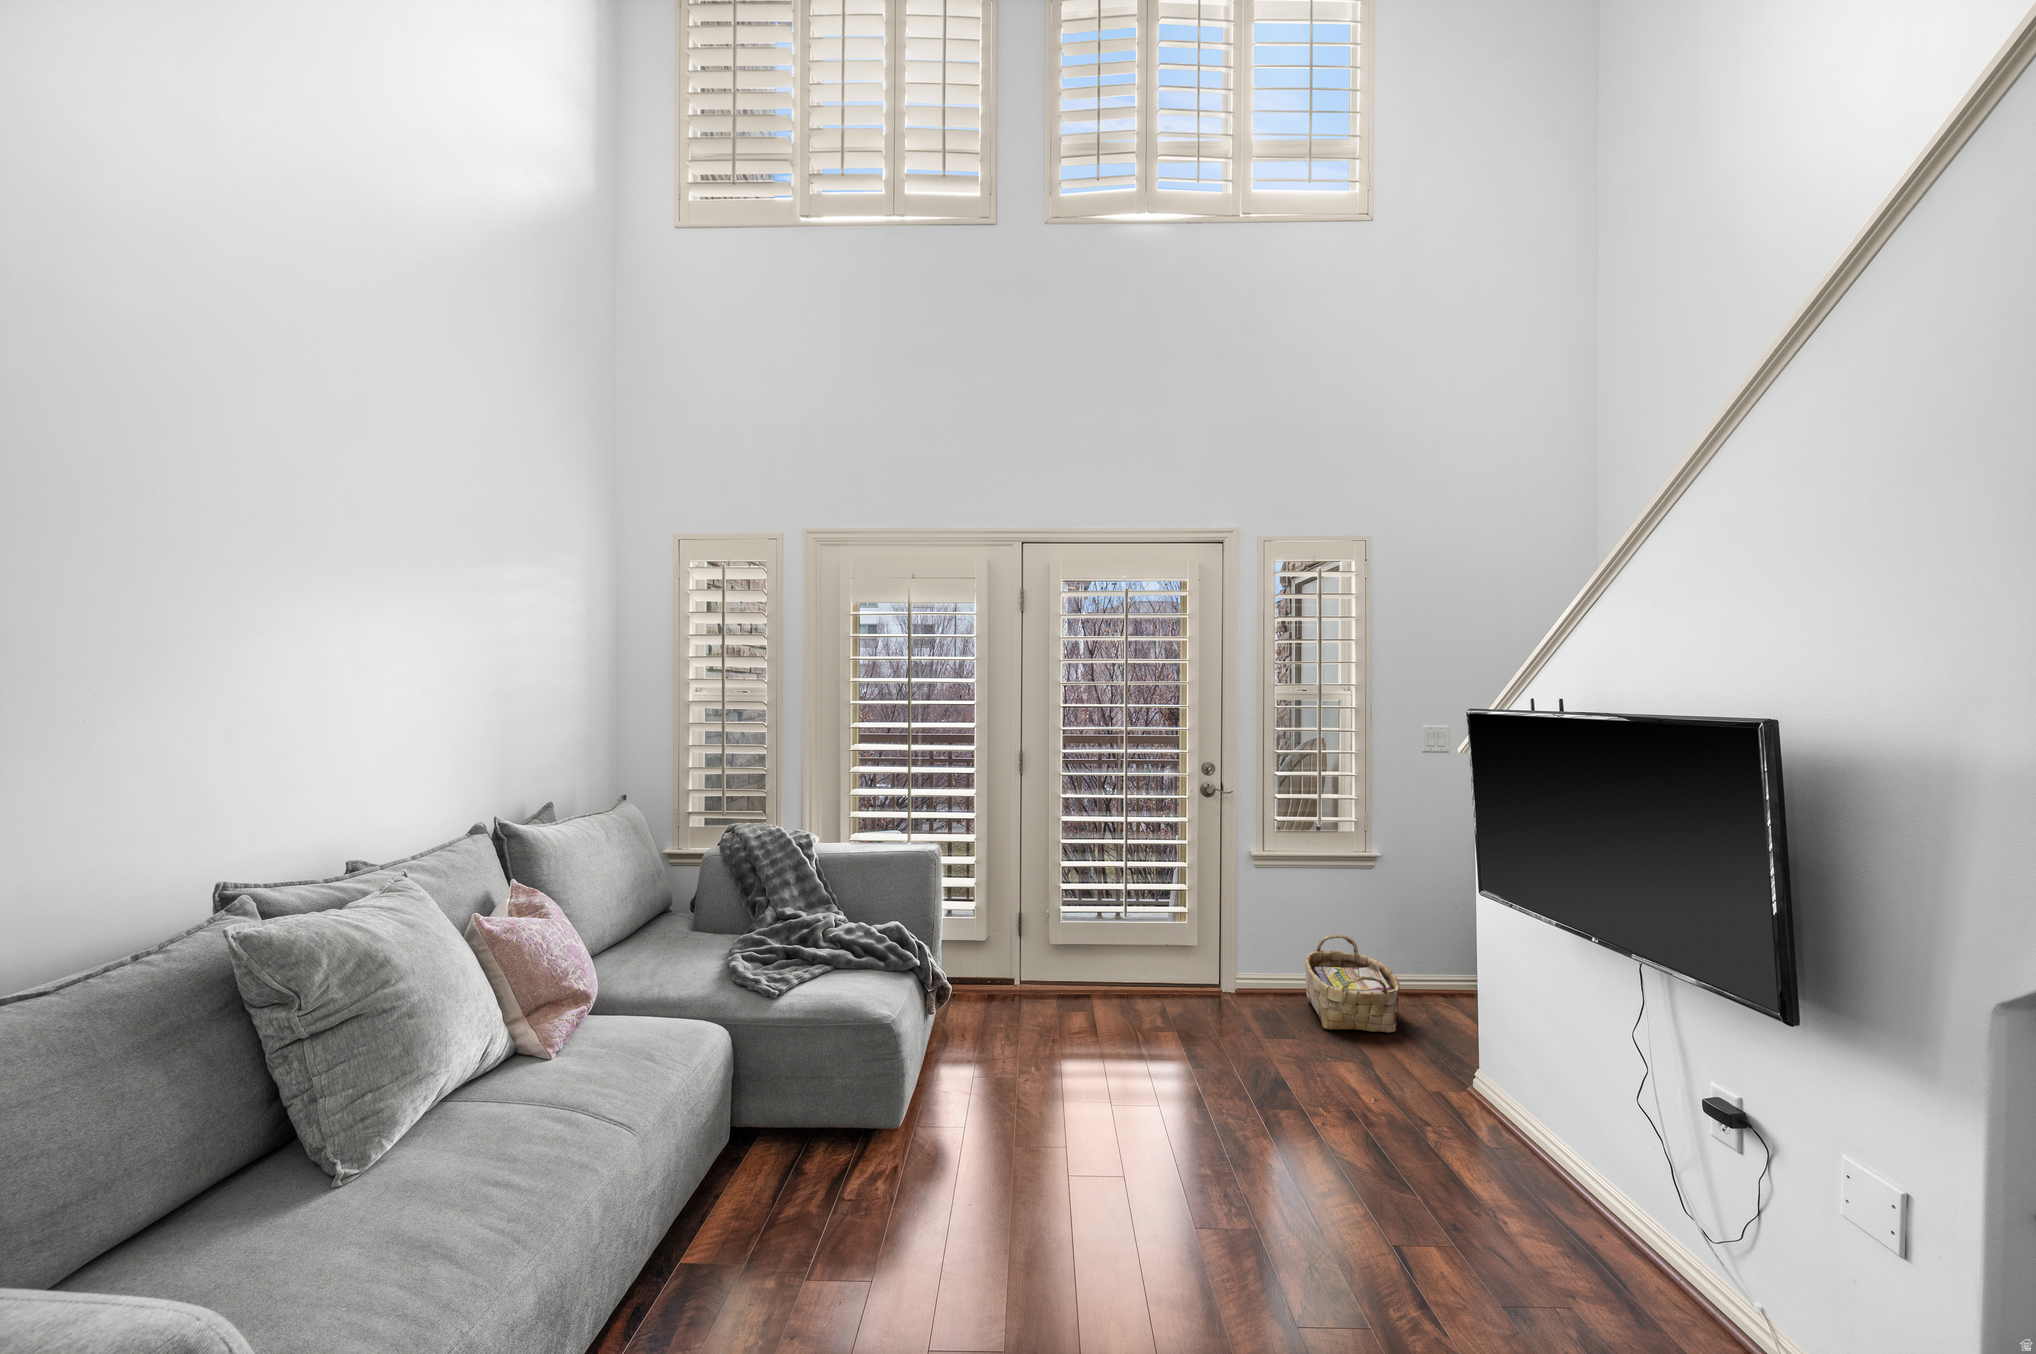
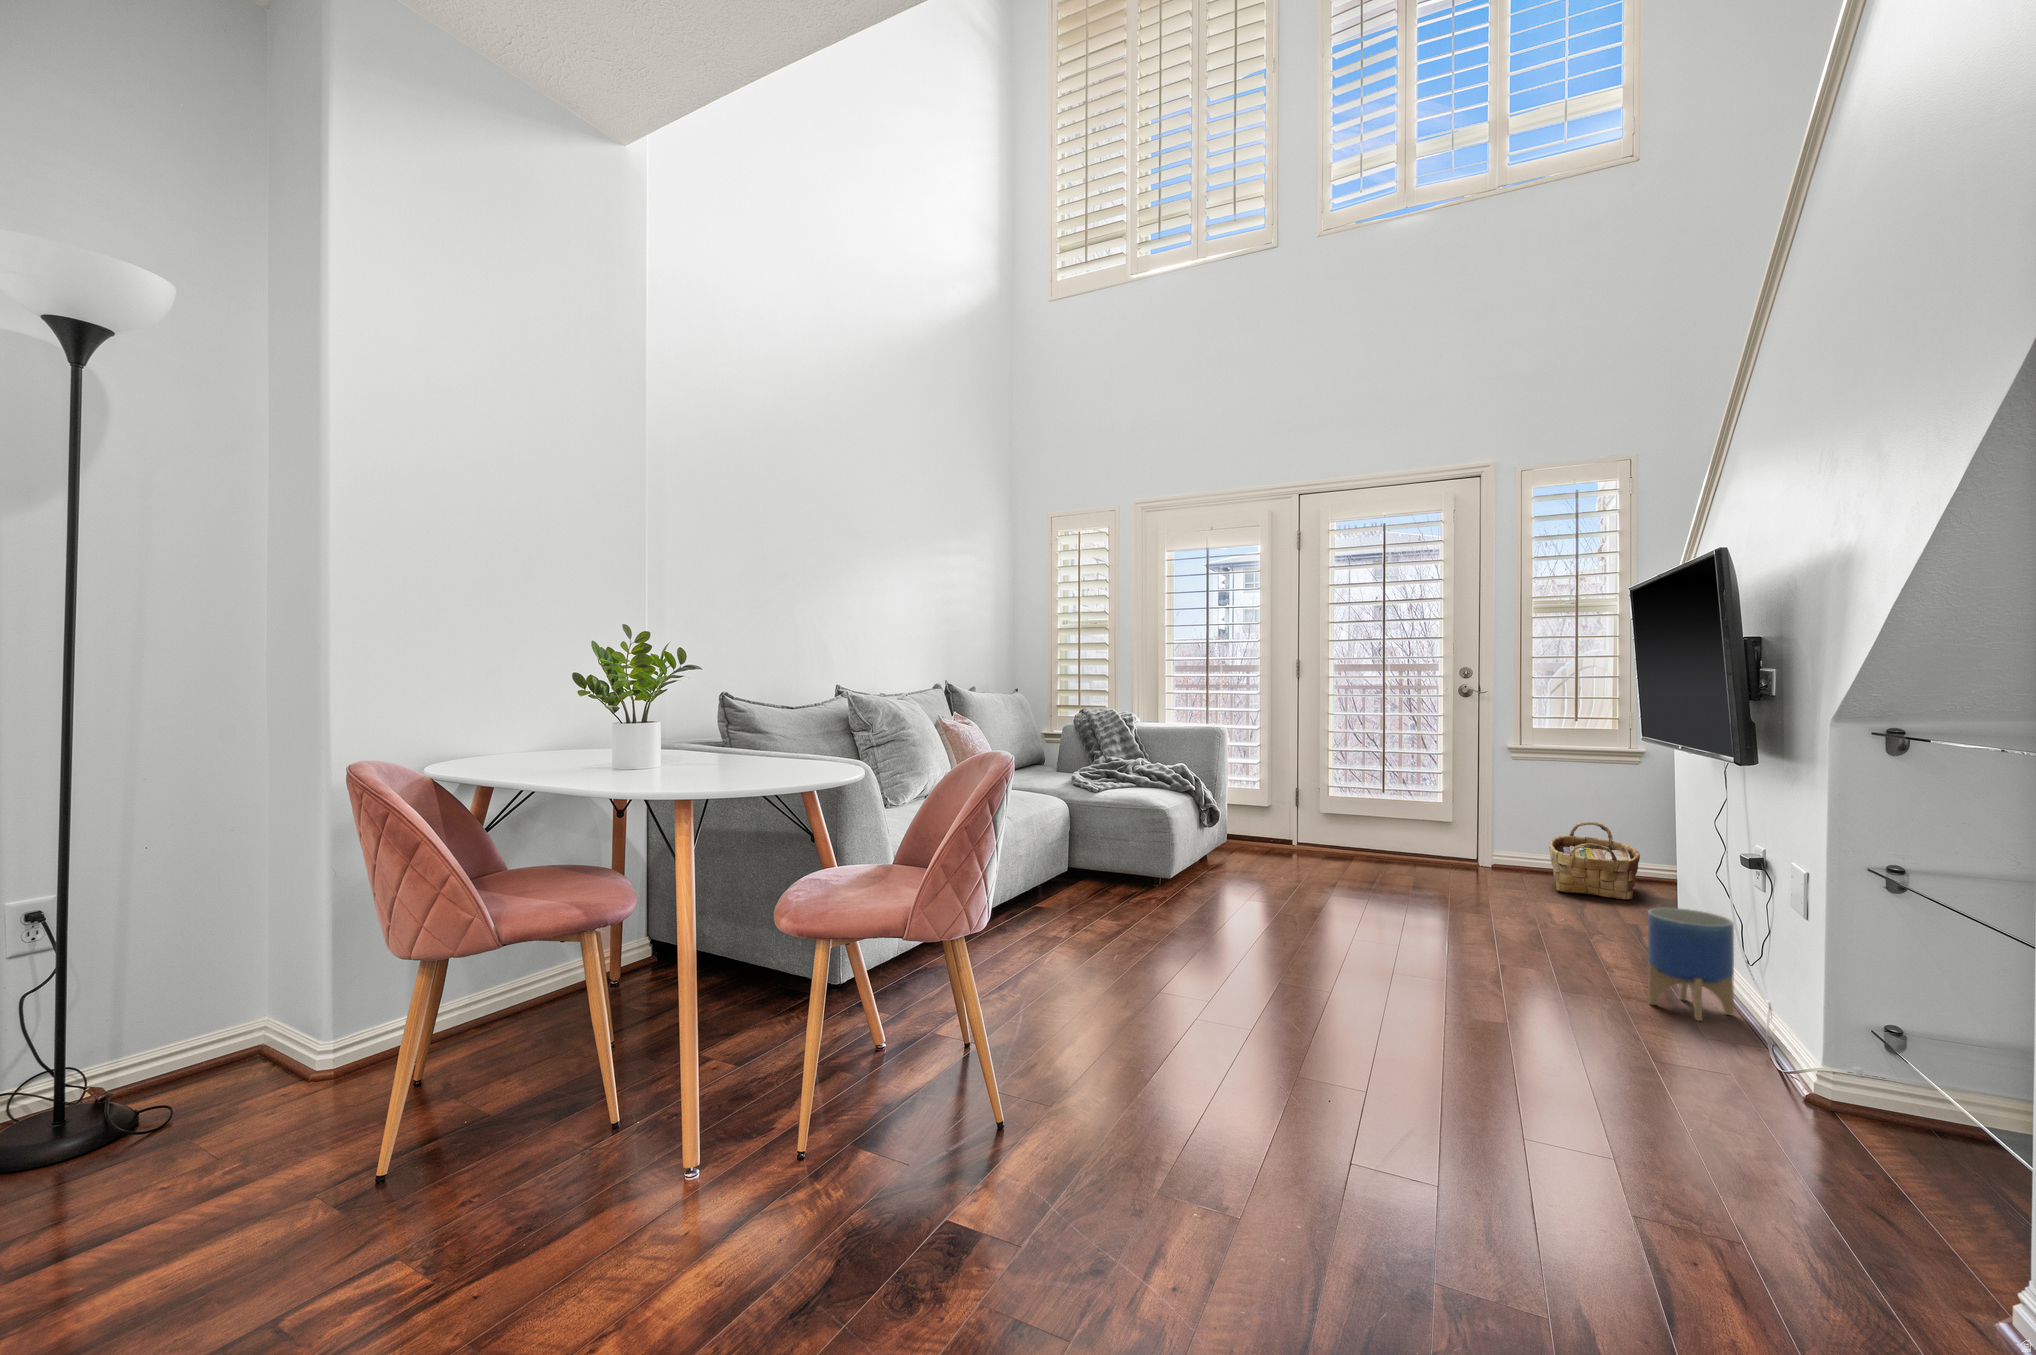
planter: none [1594,1152,1696,1317] -> present [1648,908,1734,1021]

